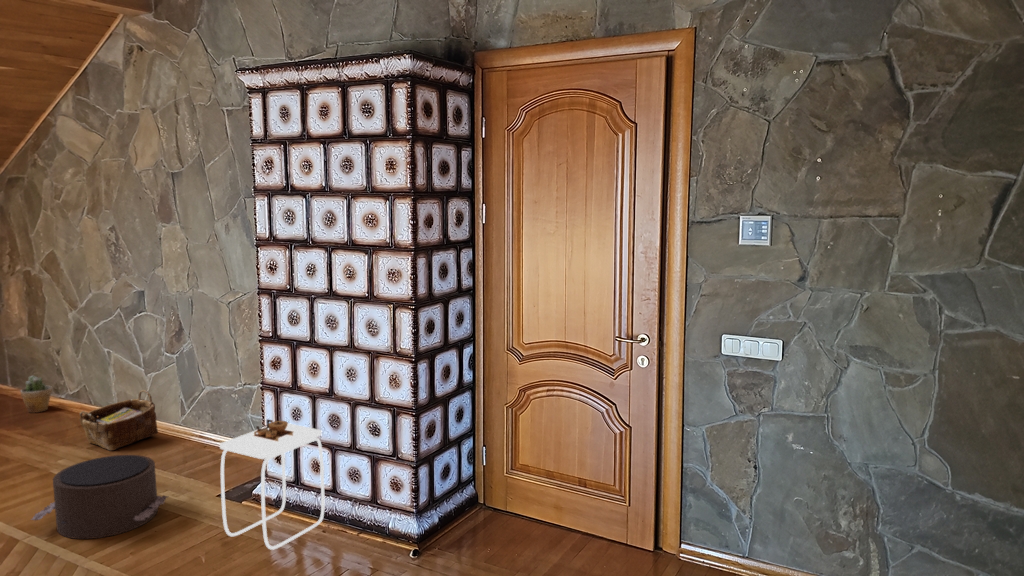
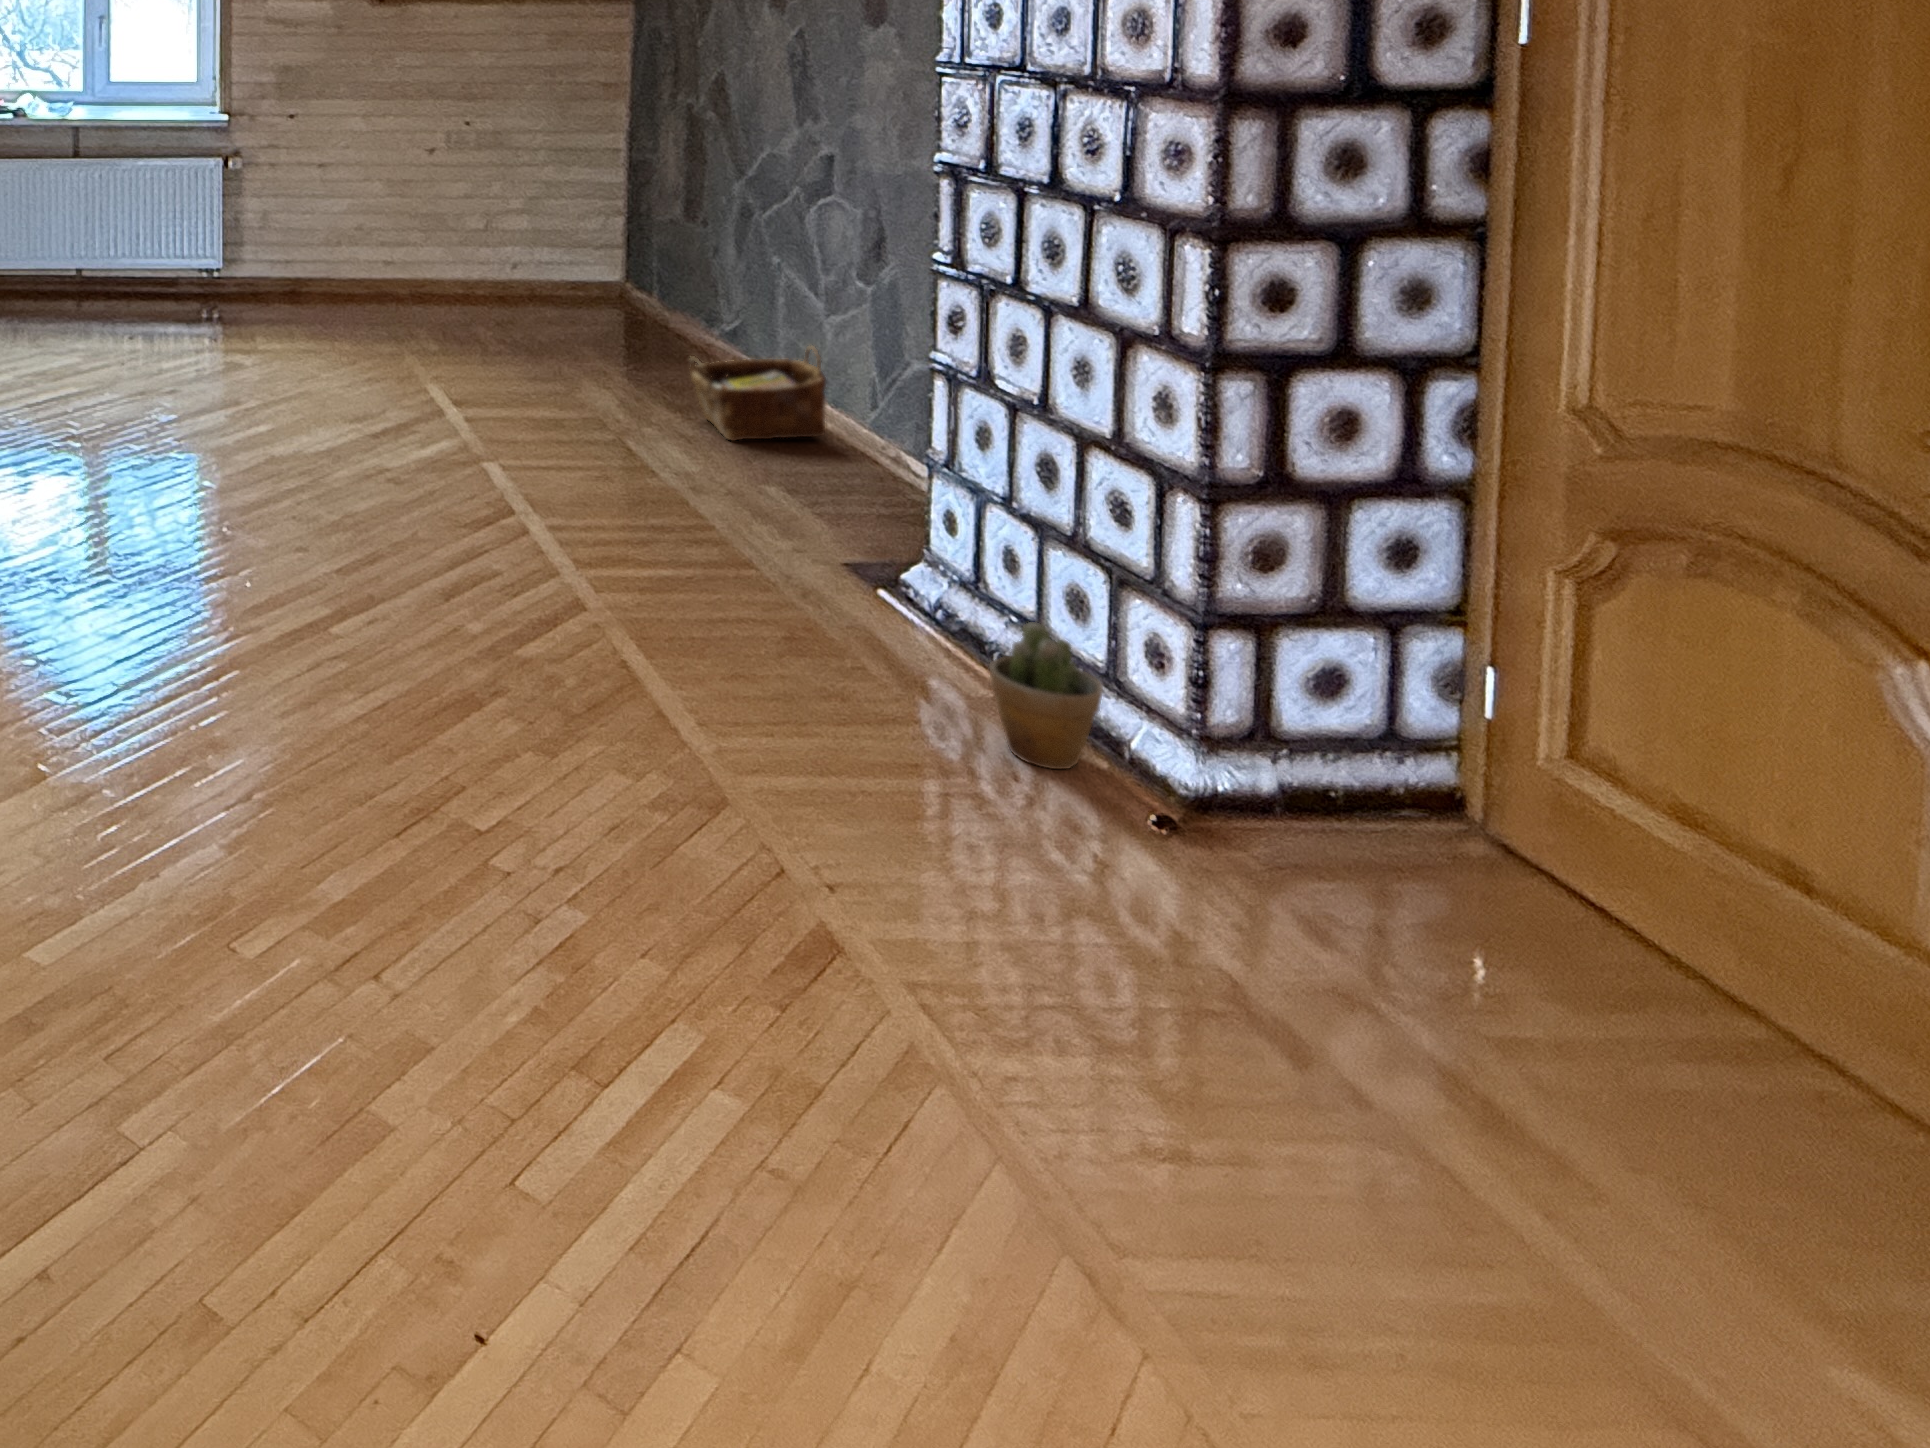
potted plant: present [20,376,52,413] -> present [990,622,1103,769]
side table: present [220,419,324,550] -> none [786,426,1012,687]
pouf: present [32,455,167,539] -> none [529,425,740,560]

